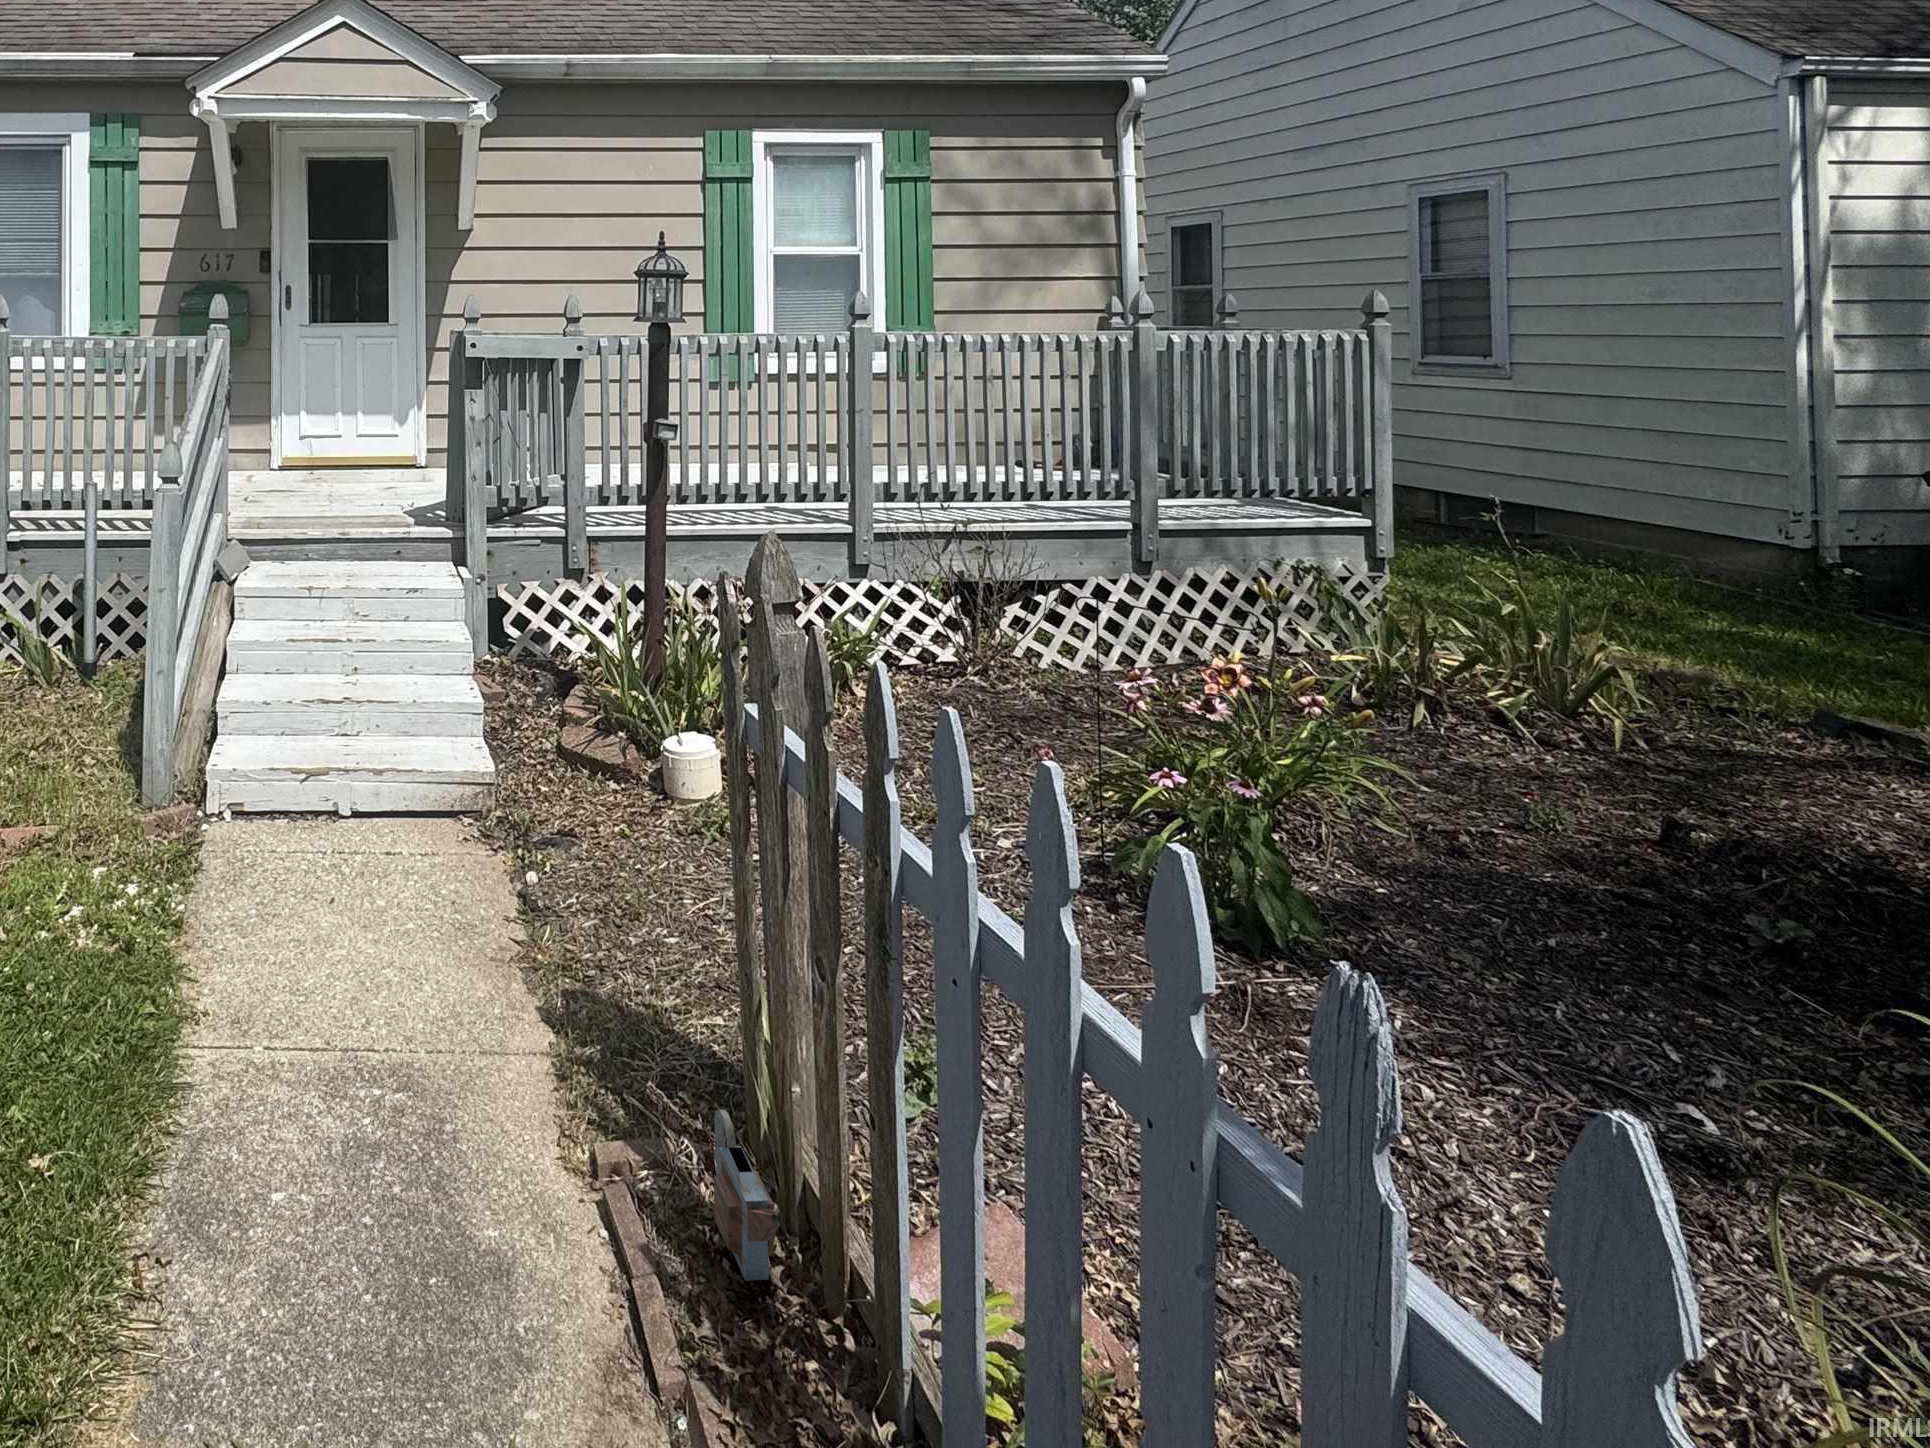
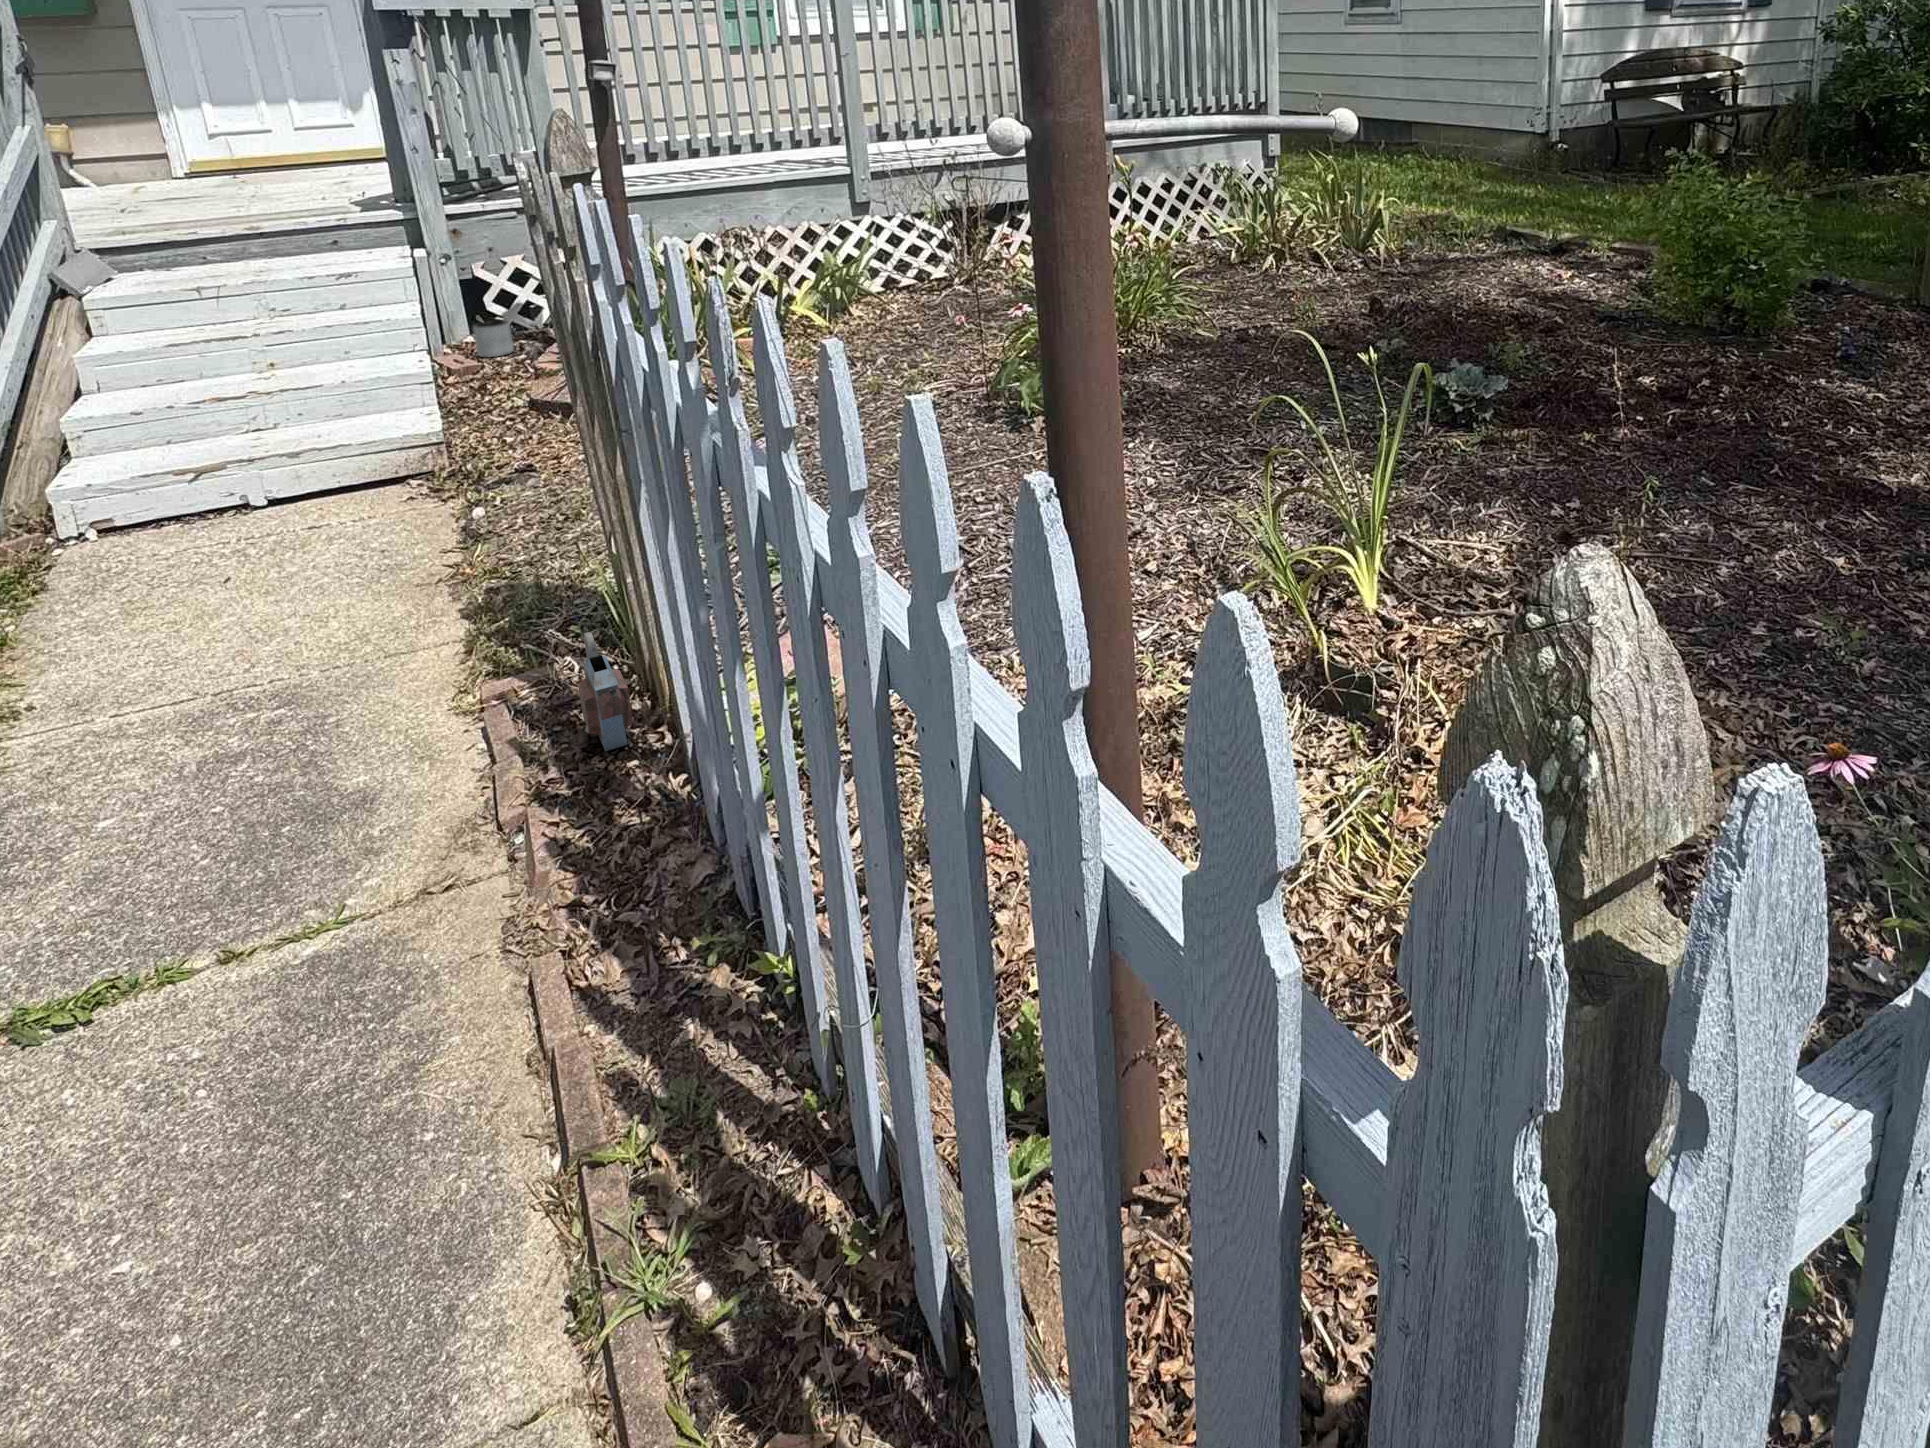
planter: none [495,644,526,681] -> present [473,320,514,357]

